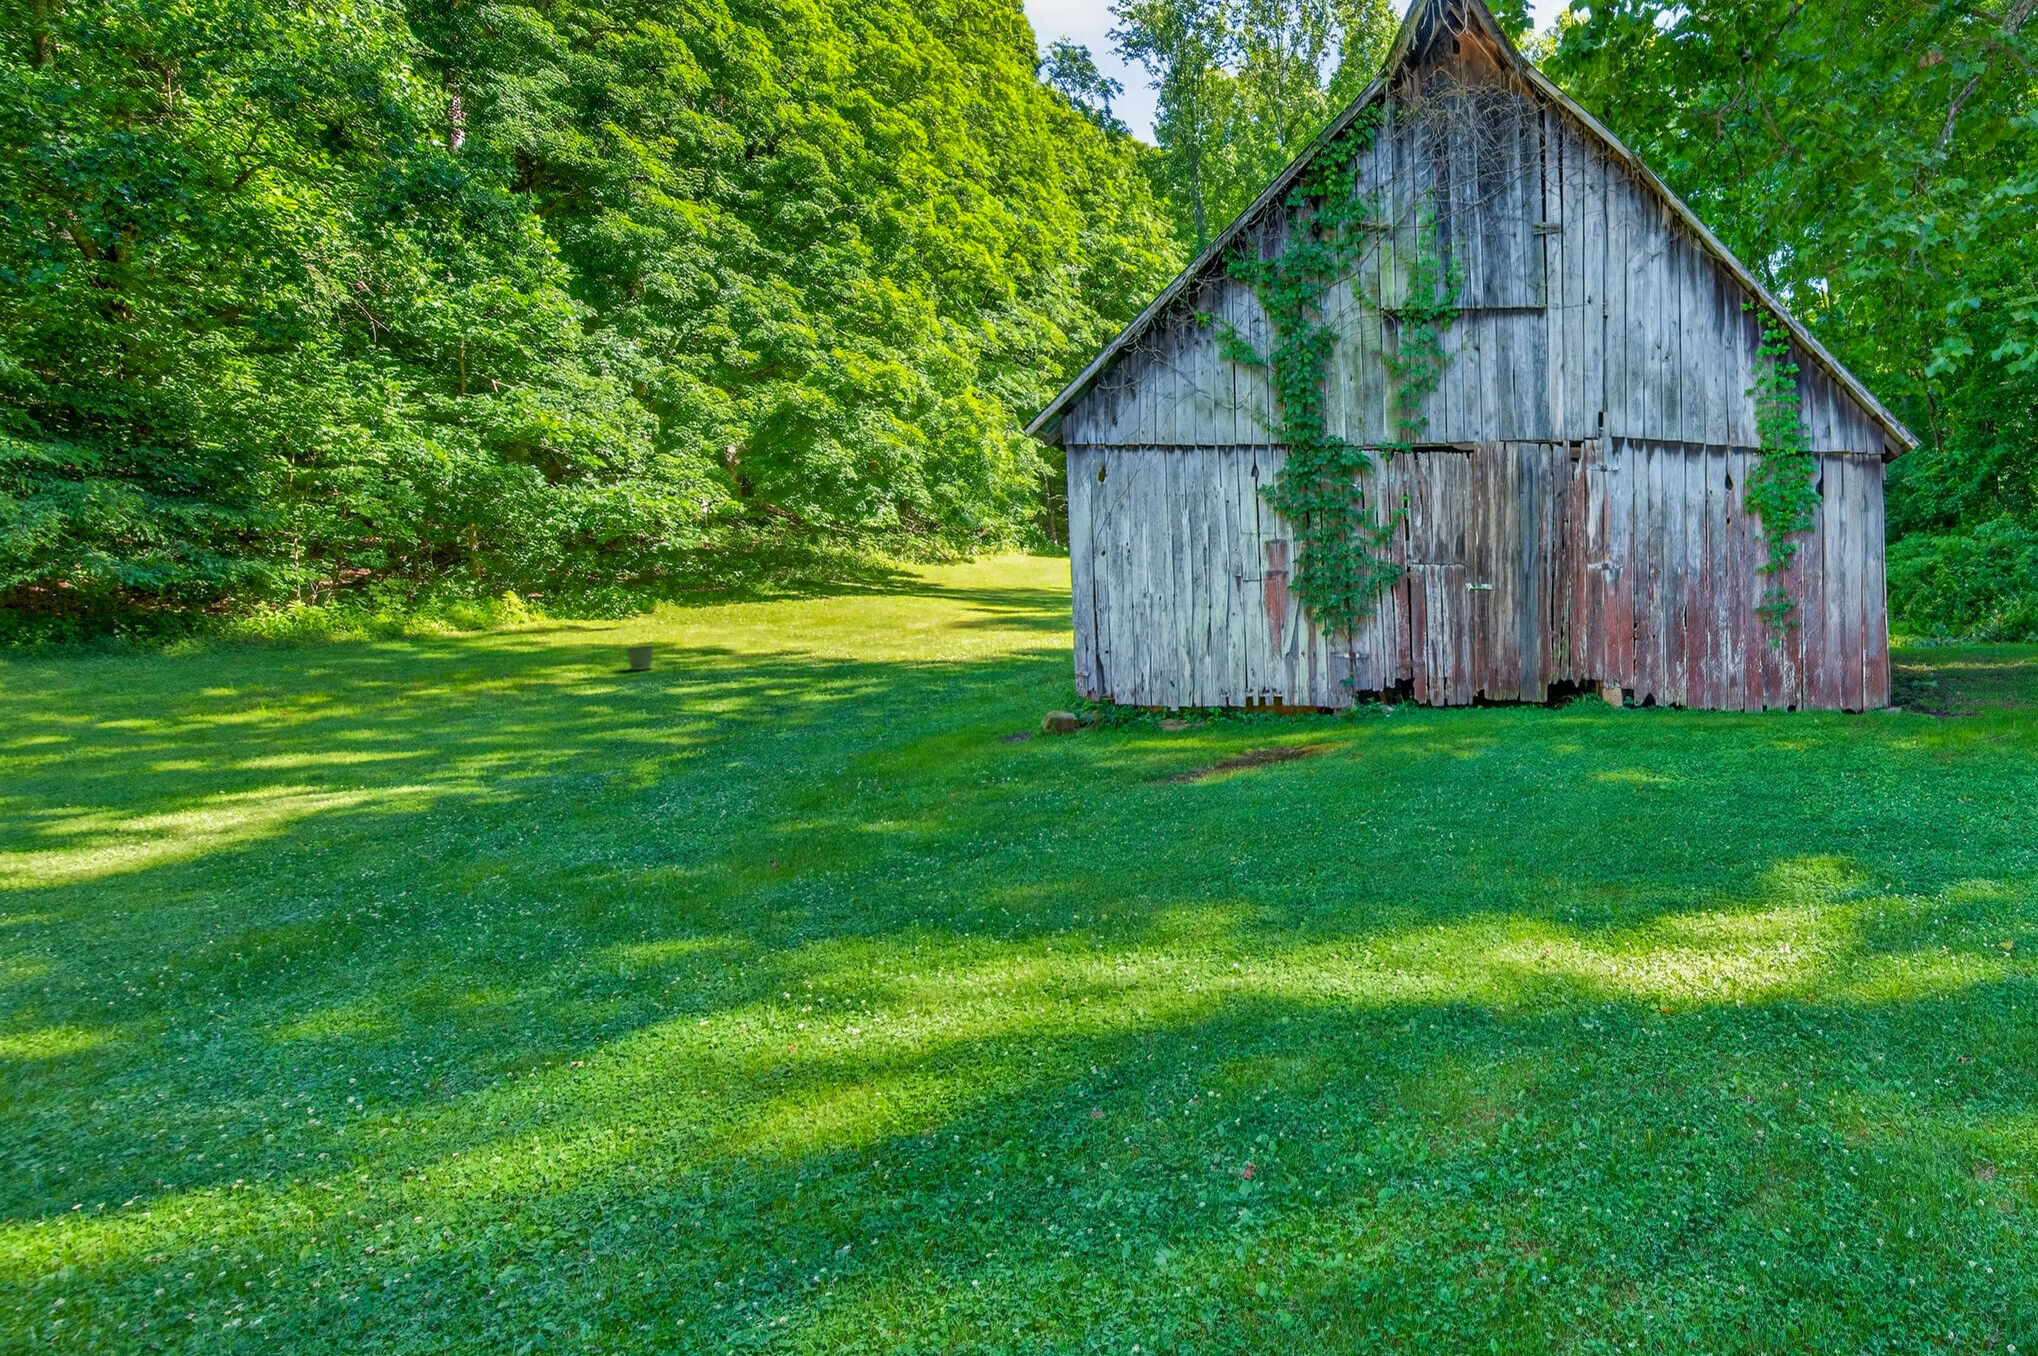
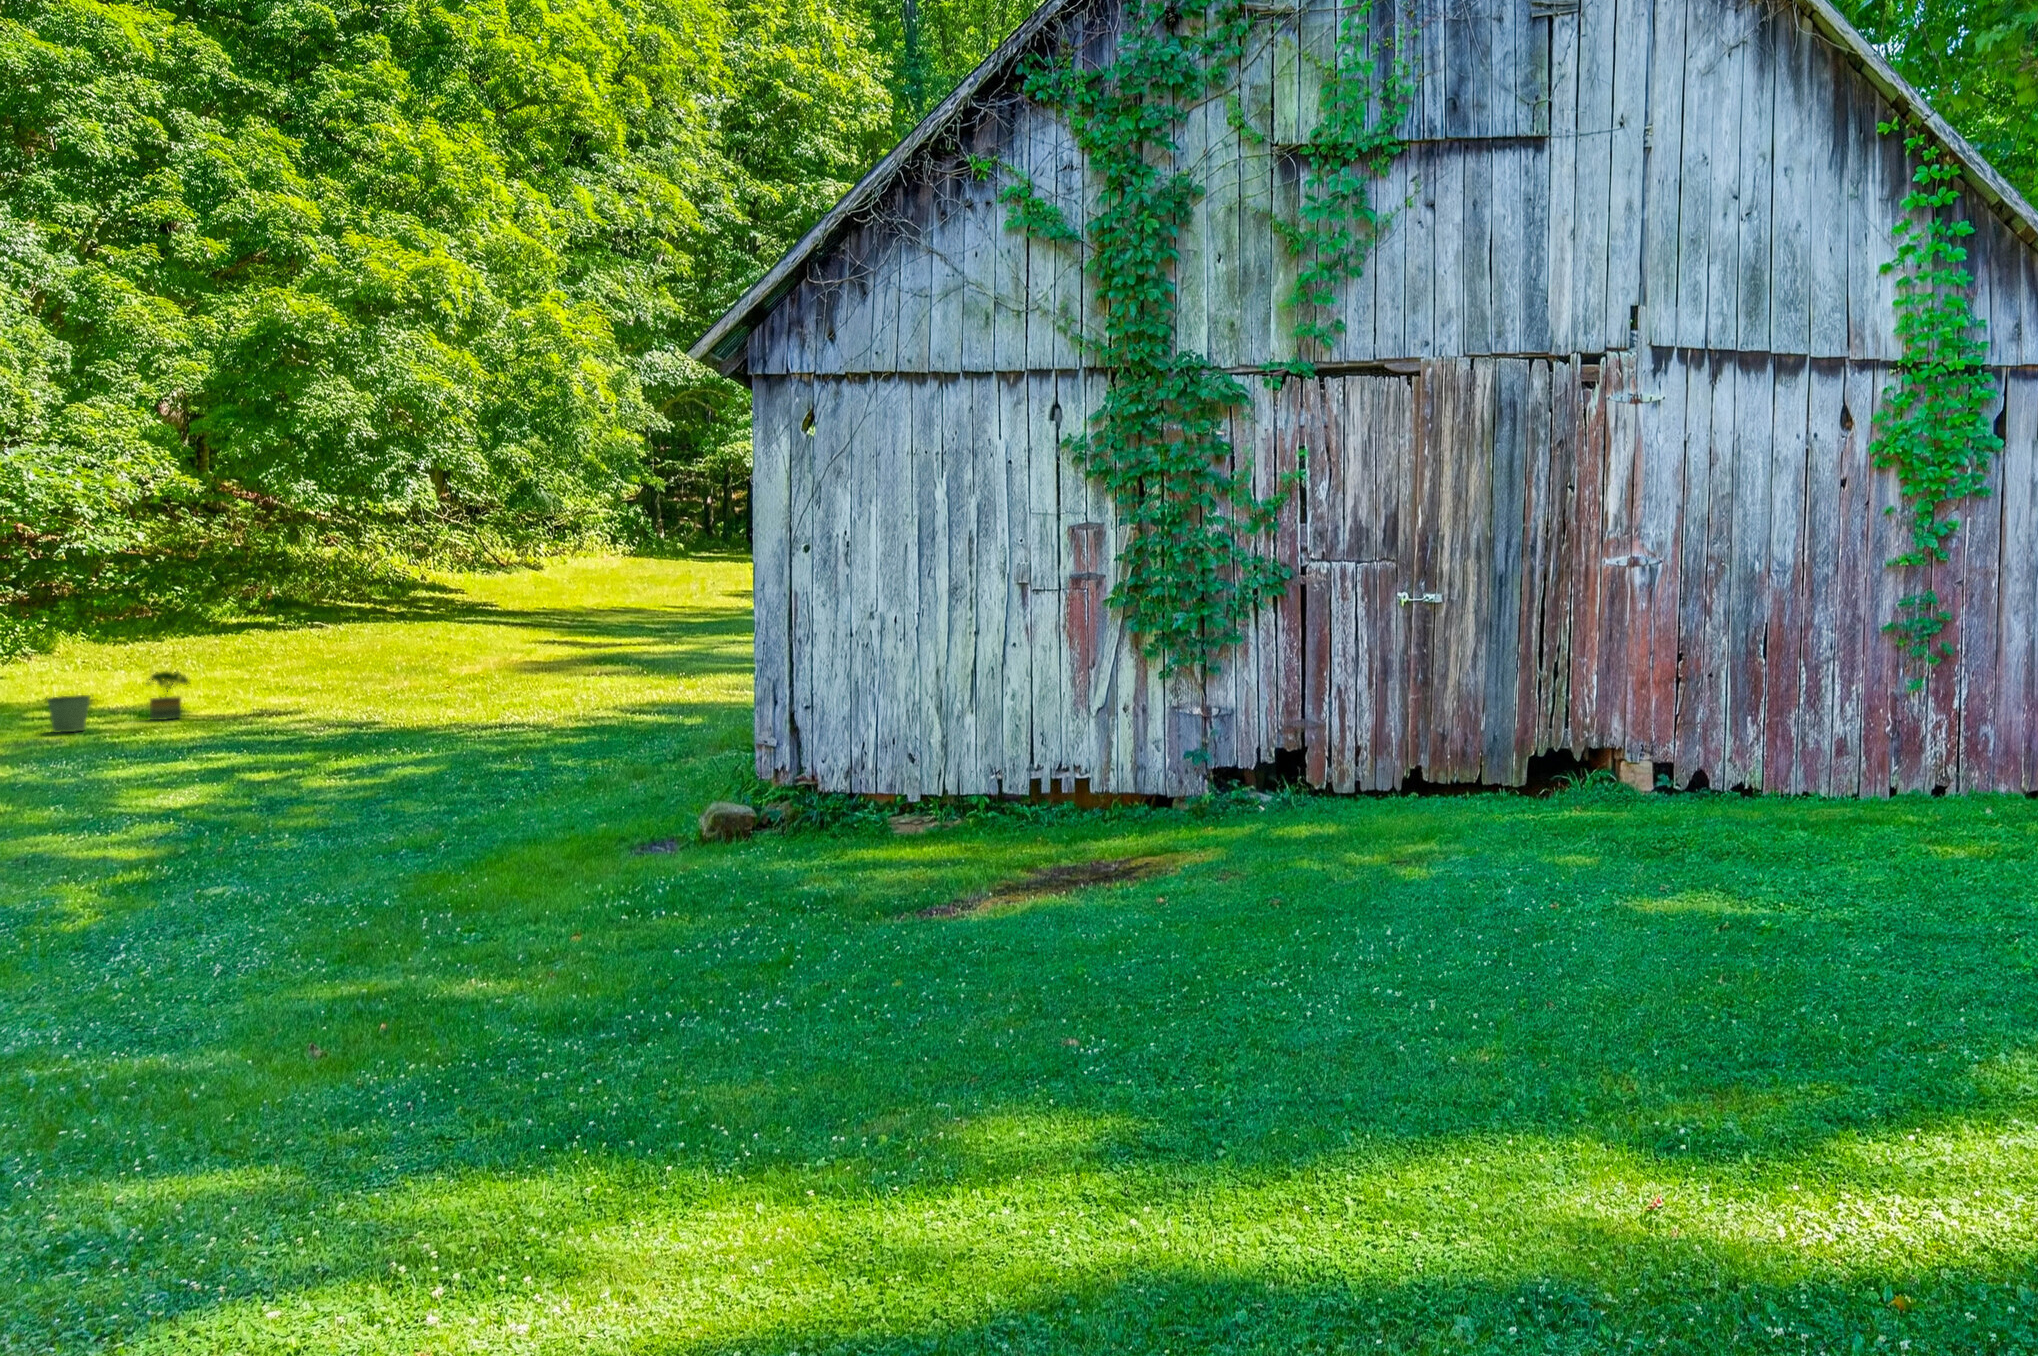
potted tree: none [691,630,721,661] -> present [146,671,190,720]

